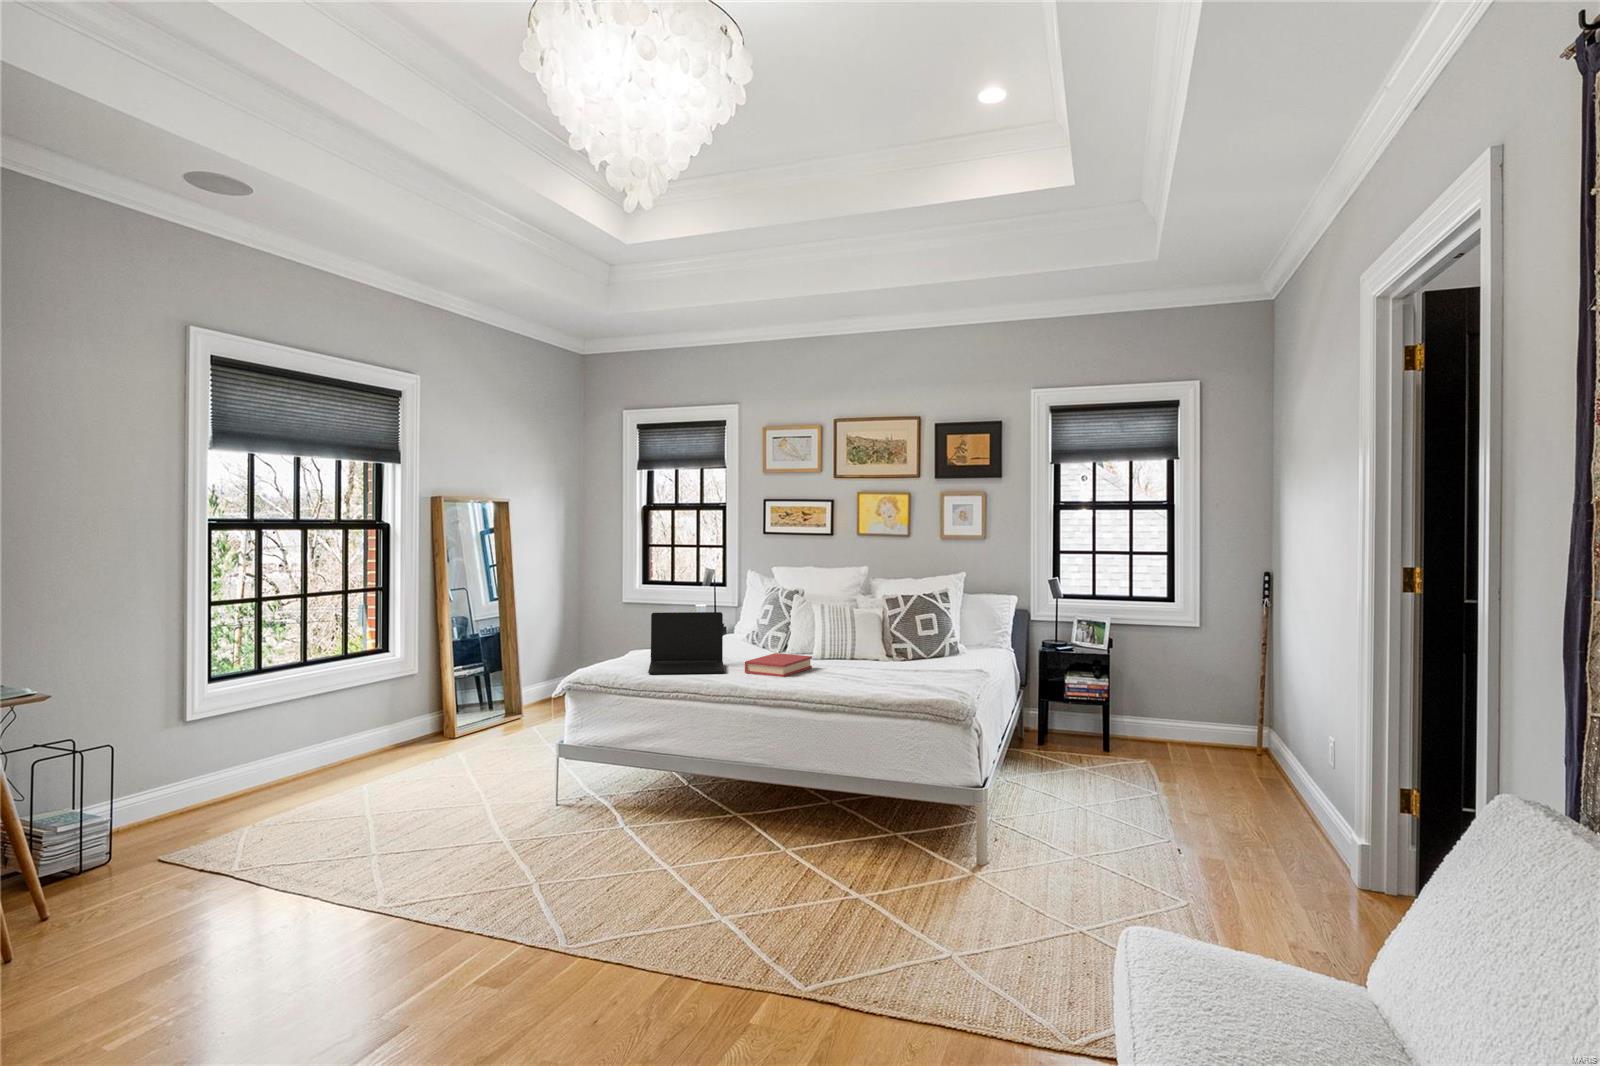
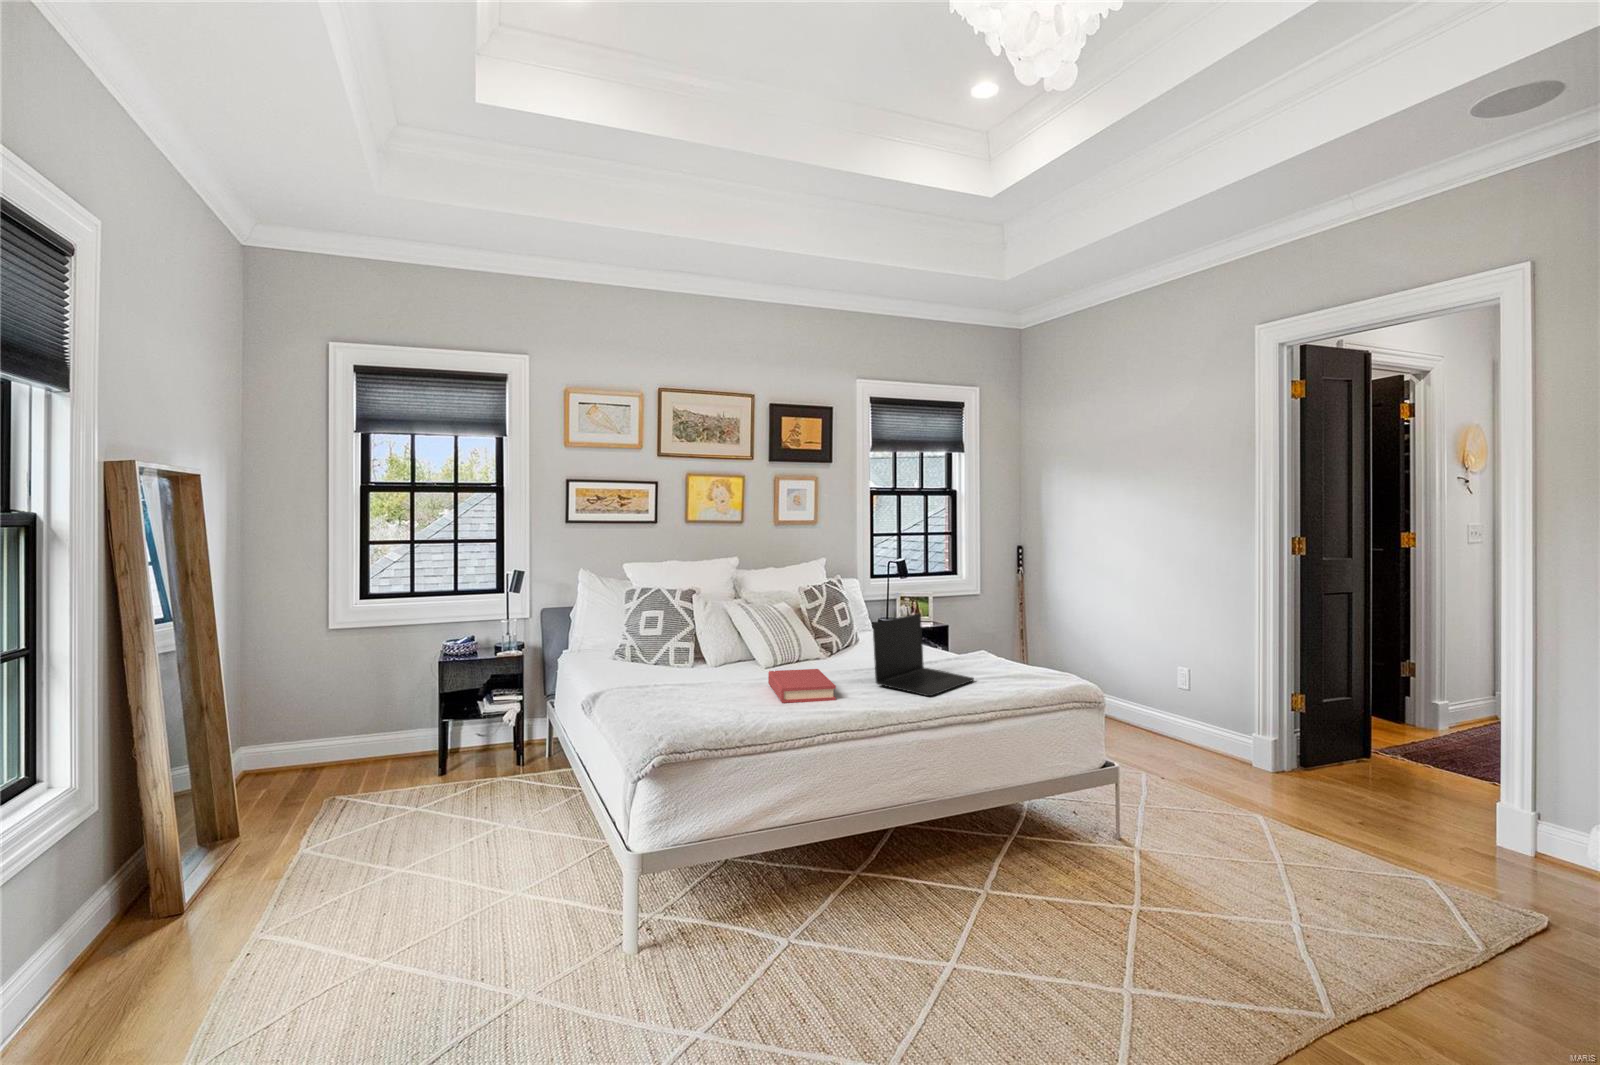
laptop: present [648,612,725,674] -> present [873,614,974,696]

